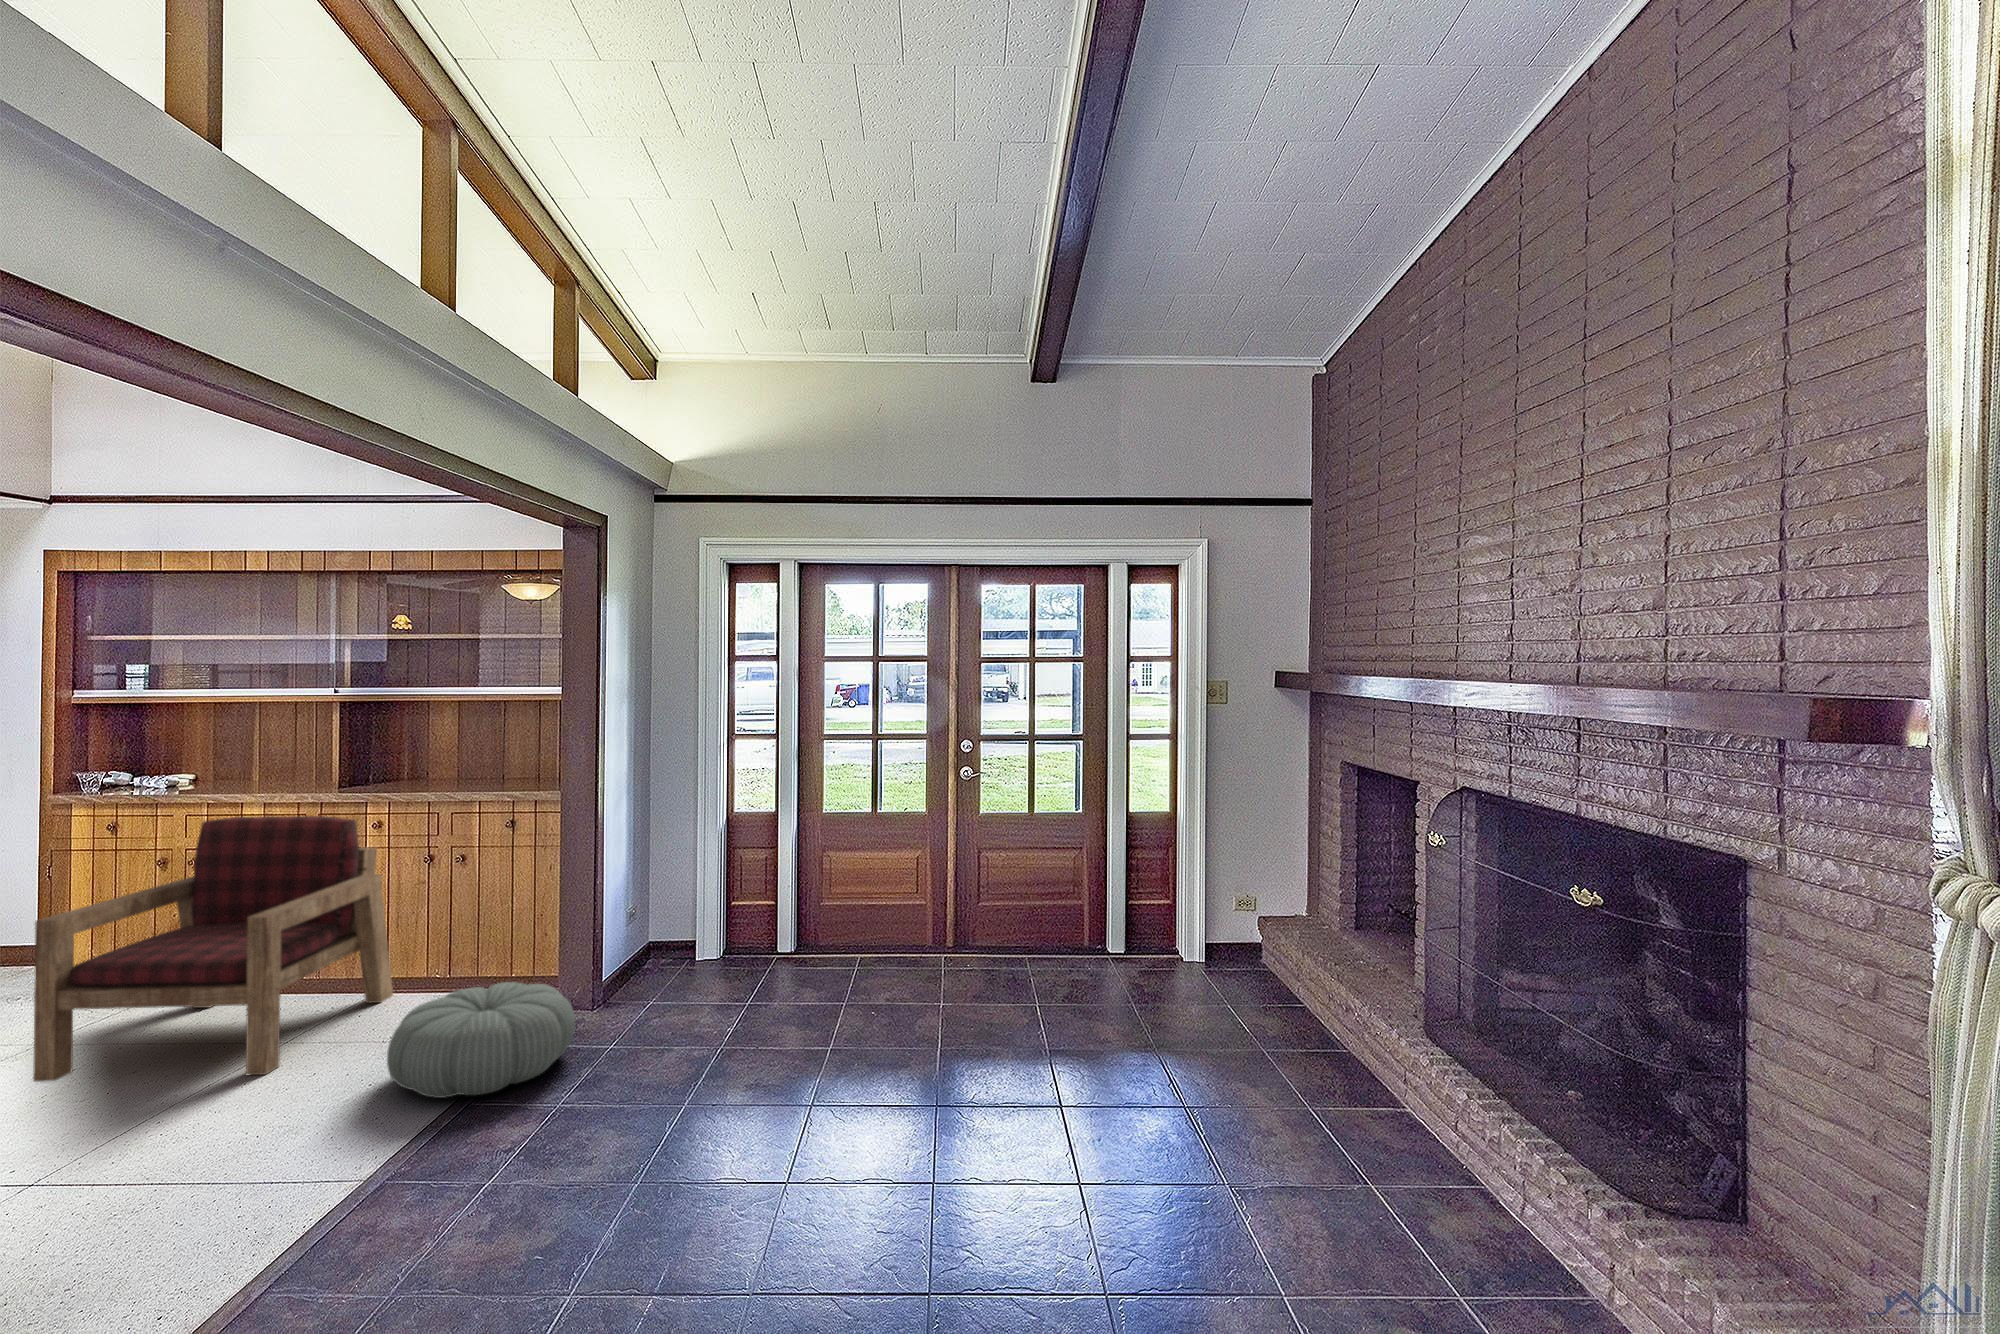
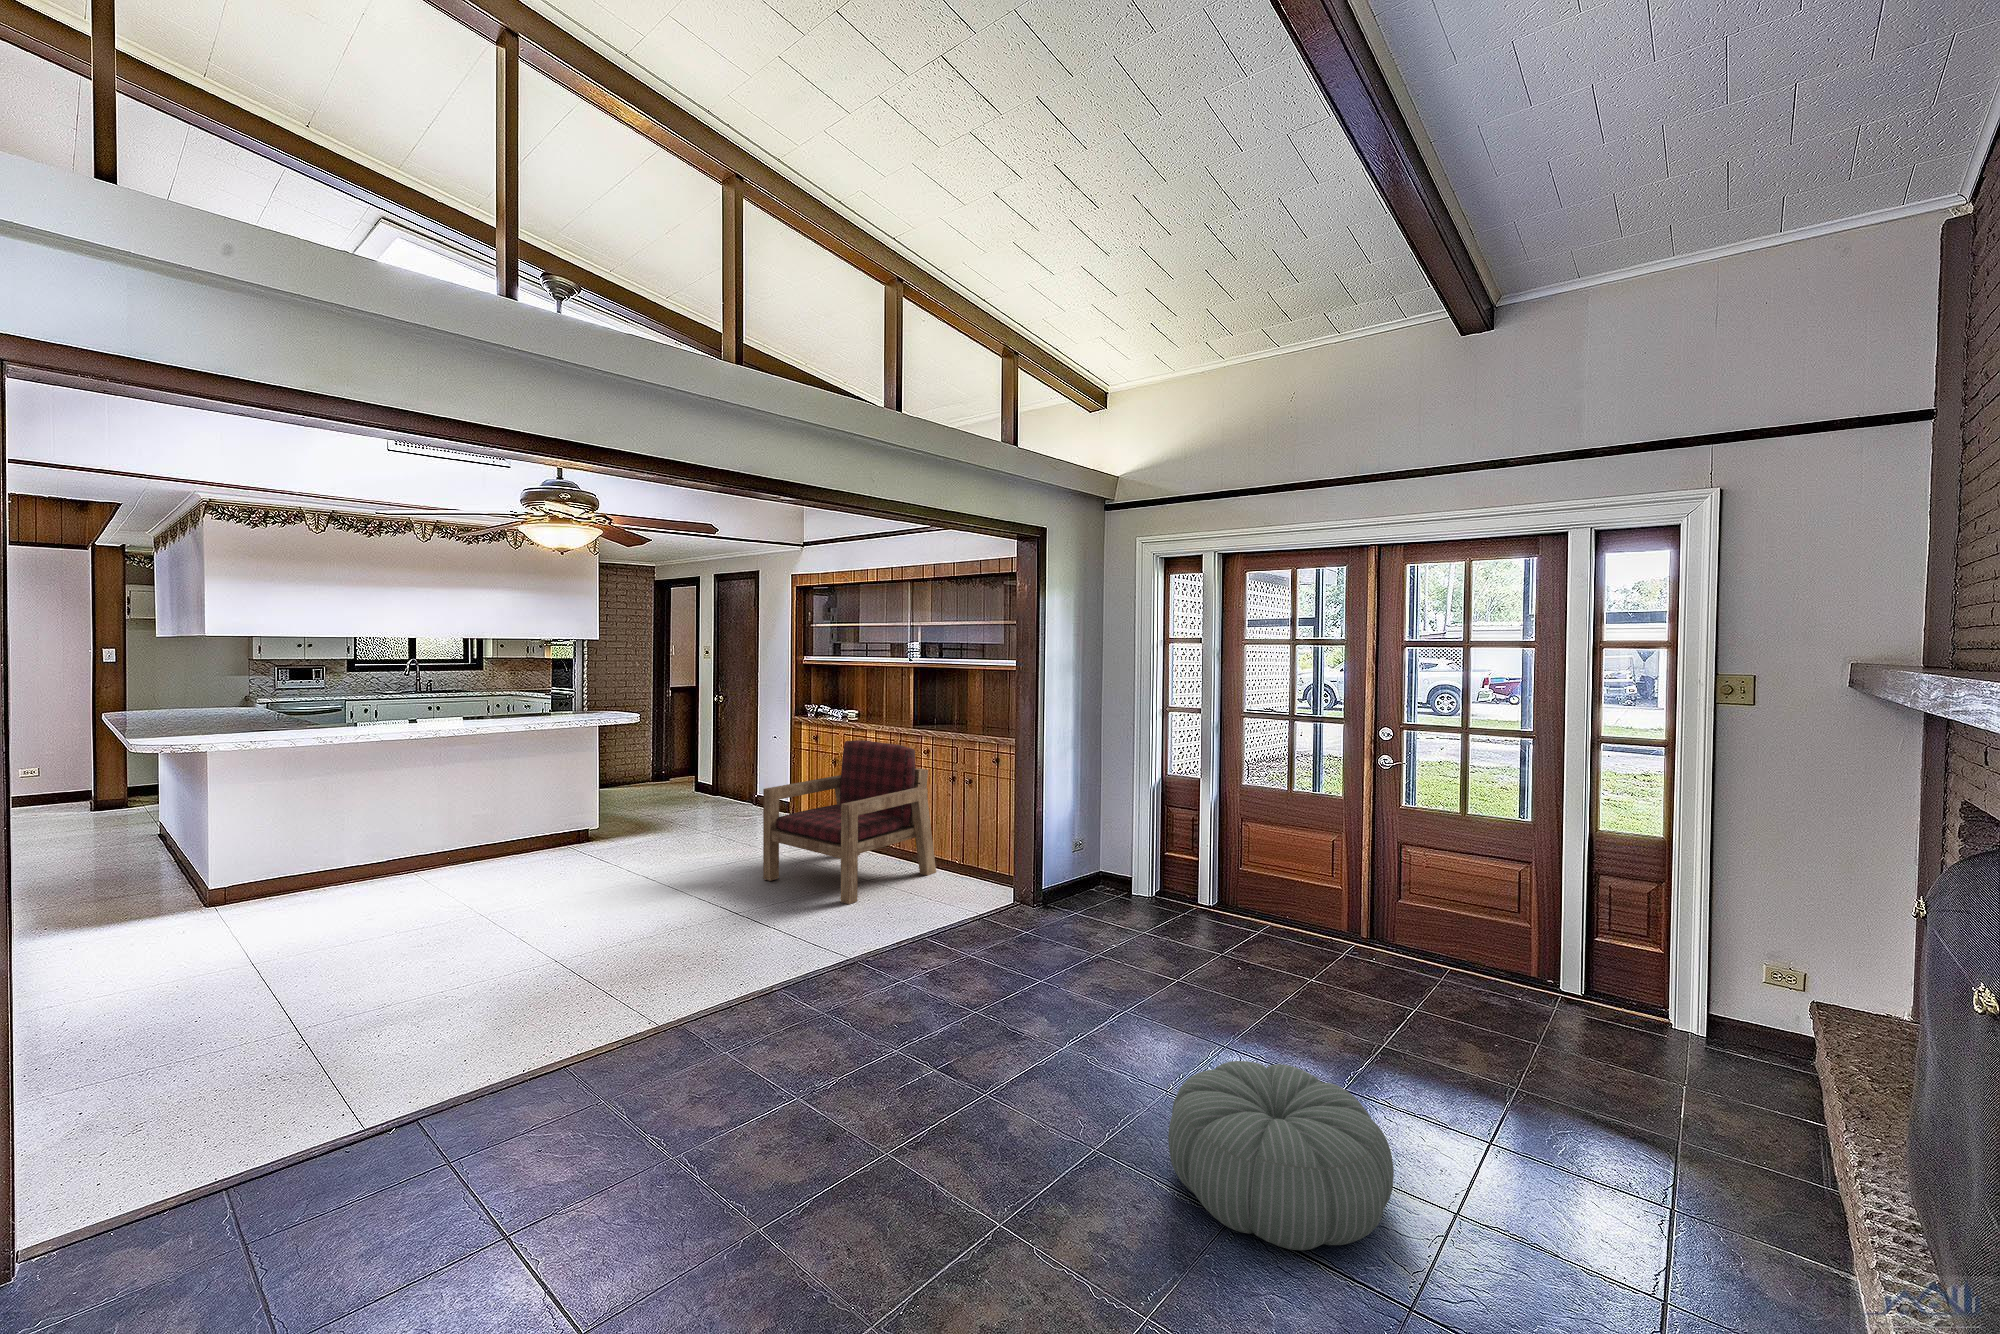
pouf: present [387,982,575,1098] -> present [1168,1061,1394,1250]

